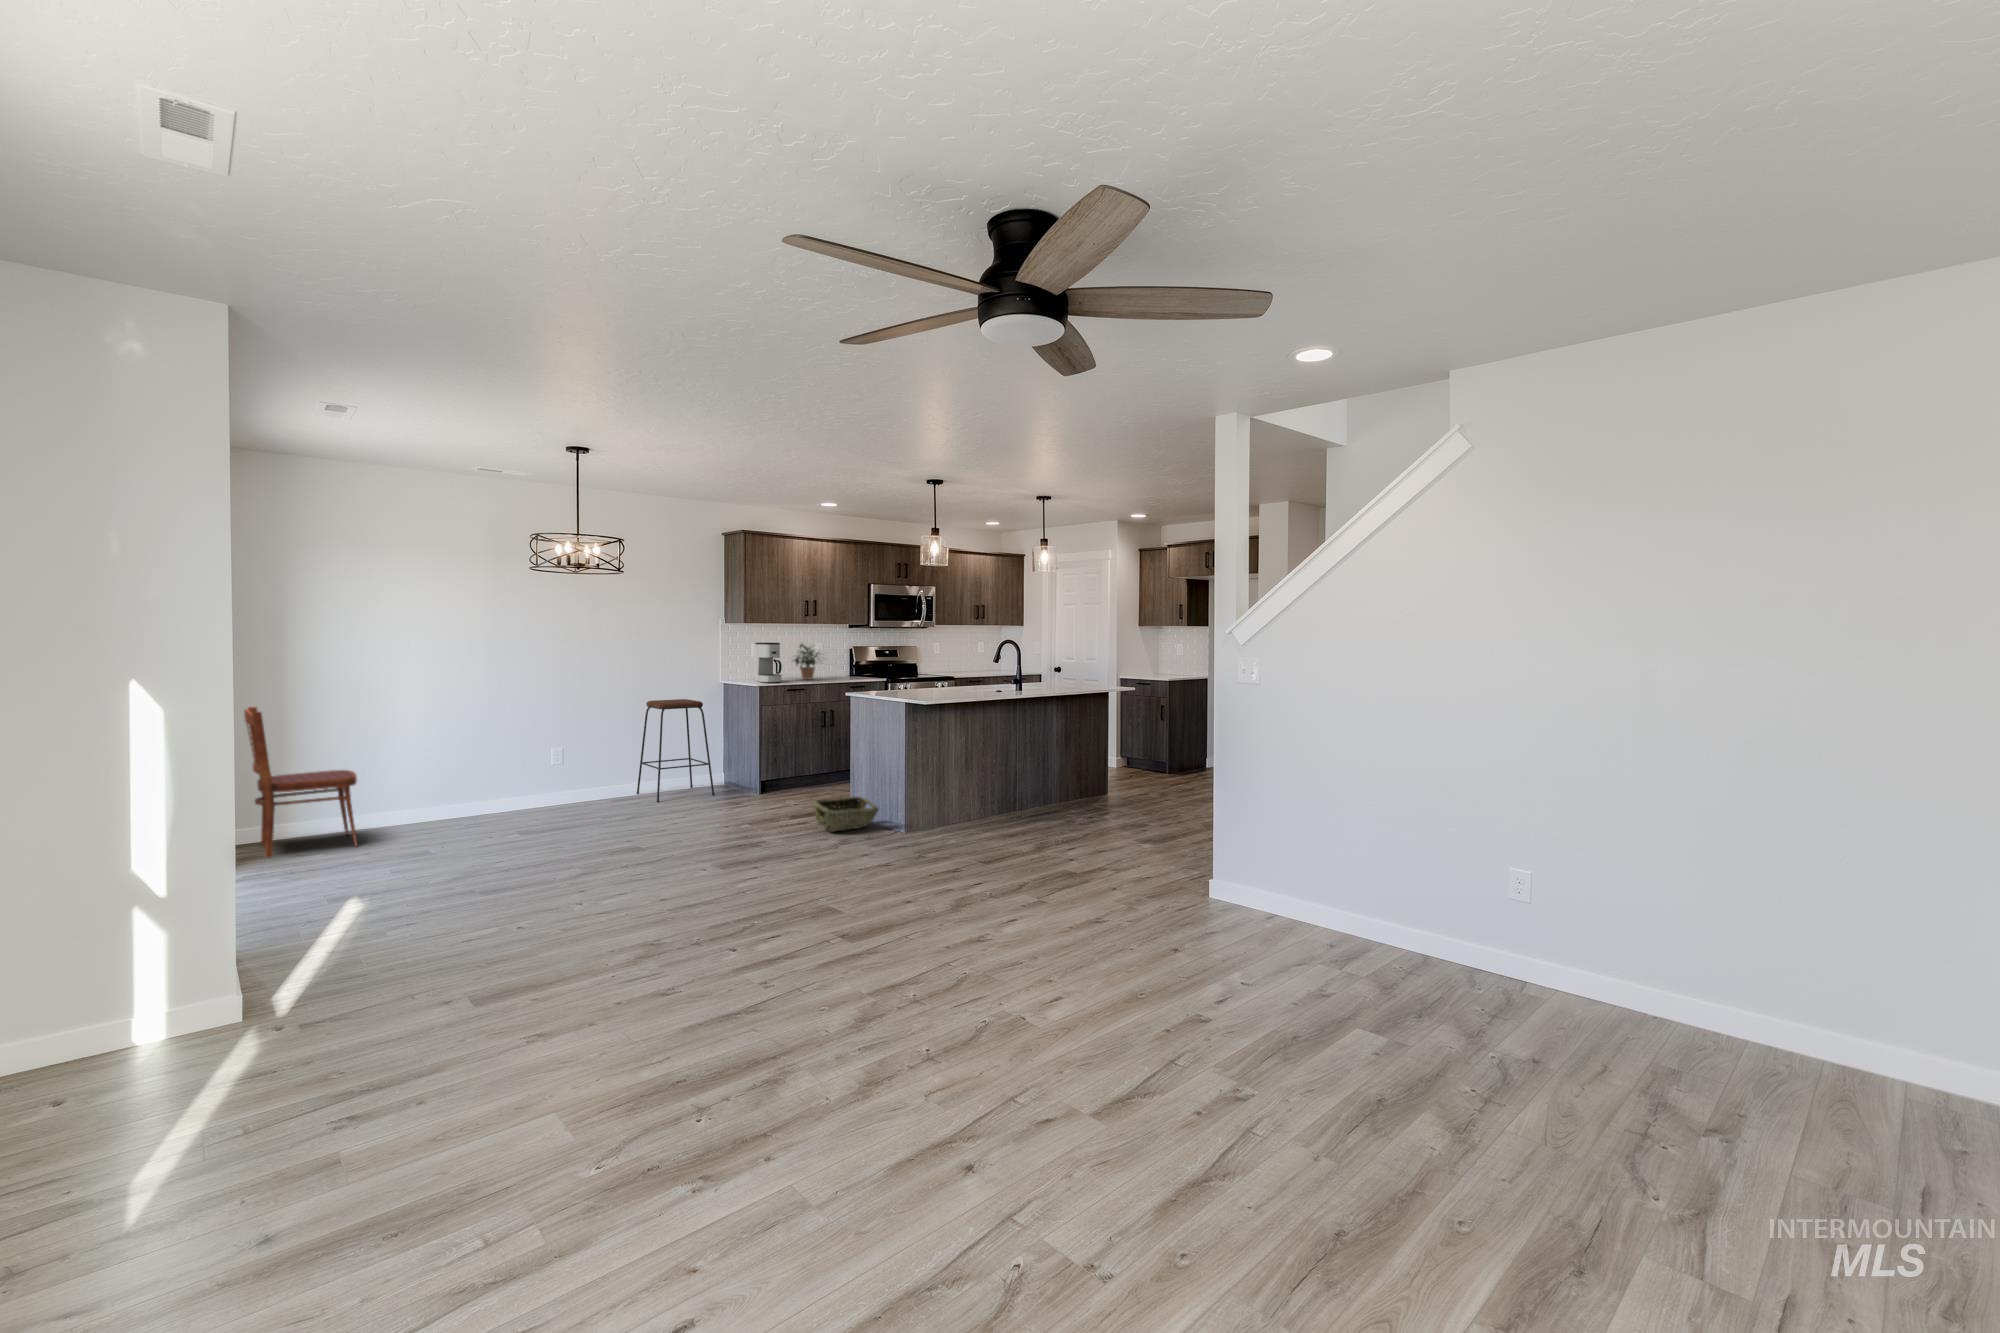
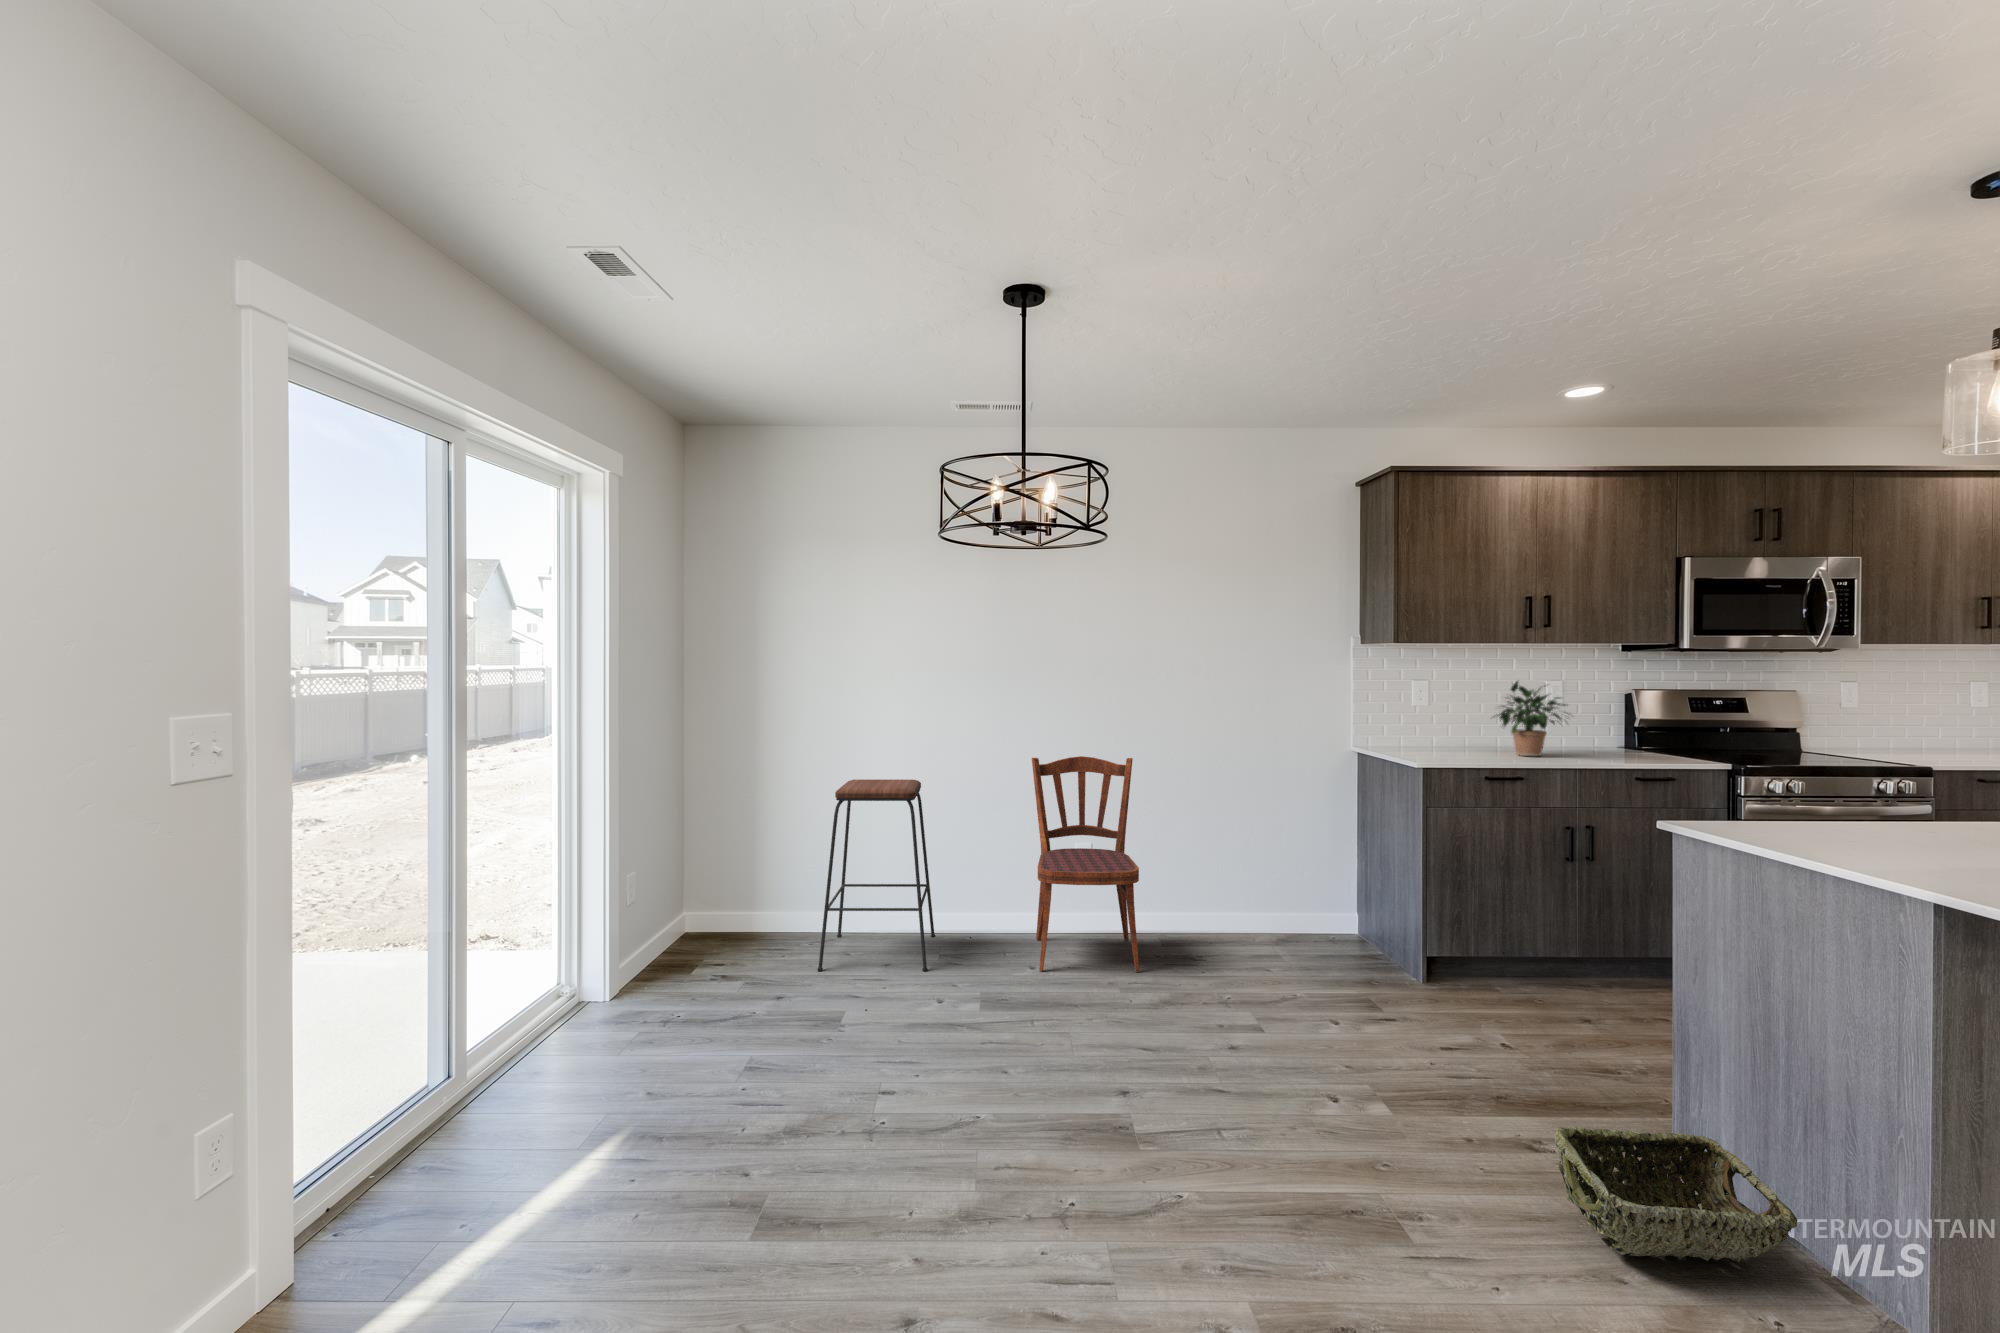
coffee maker: present [755,643,782,683] -> none [1414,680,1470,761]
bar stool: present [636,699,715,802] -> present [817,779,935,971]
dining chair: present [244,707,358,858] -> present [1032,756,1139,972]

